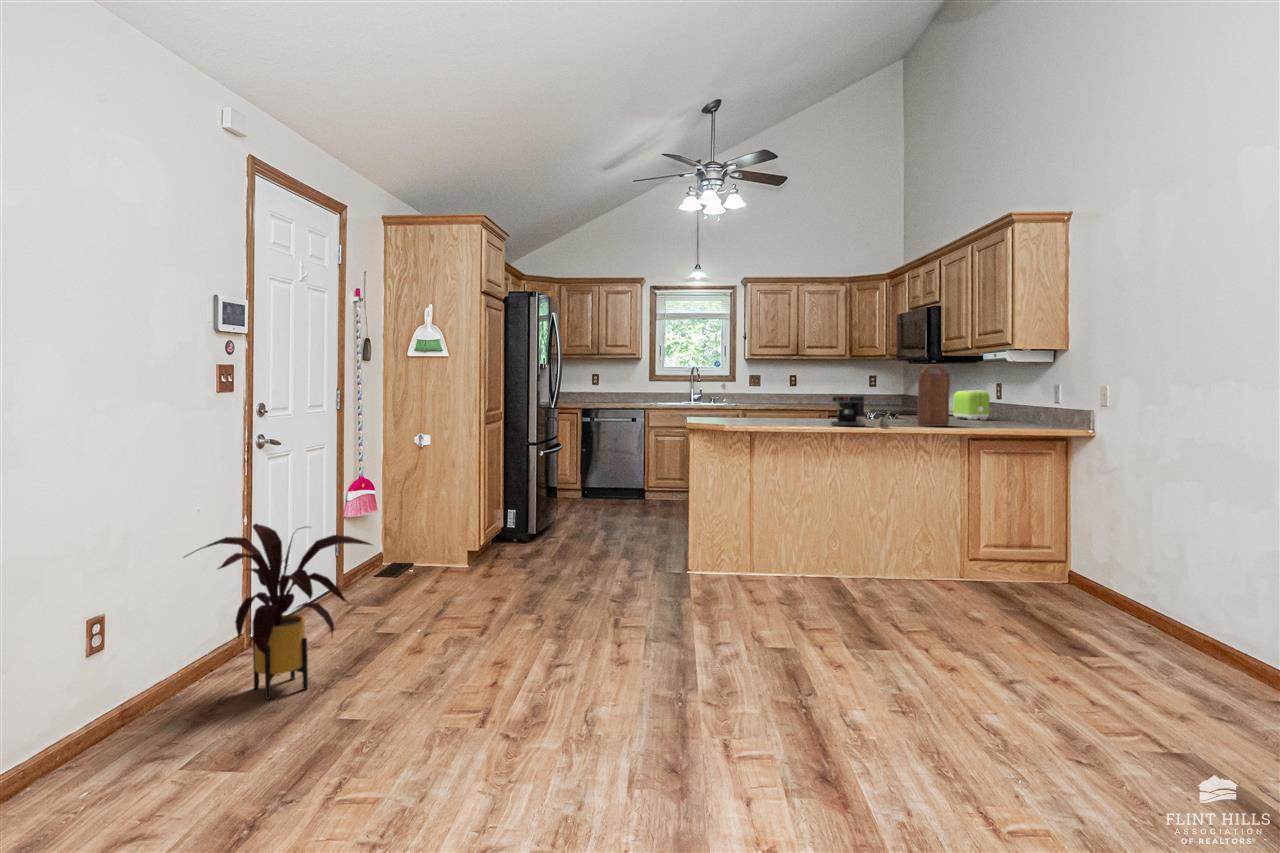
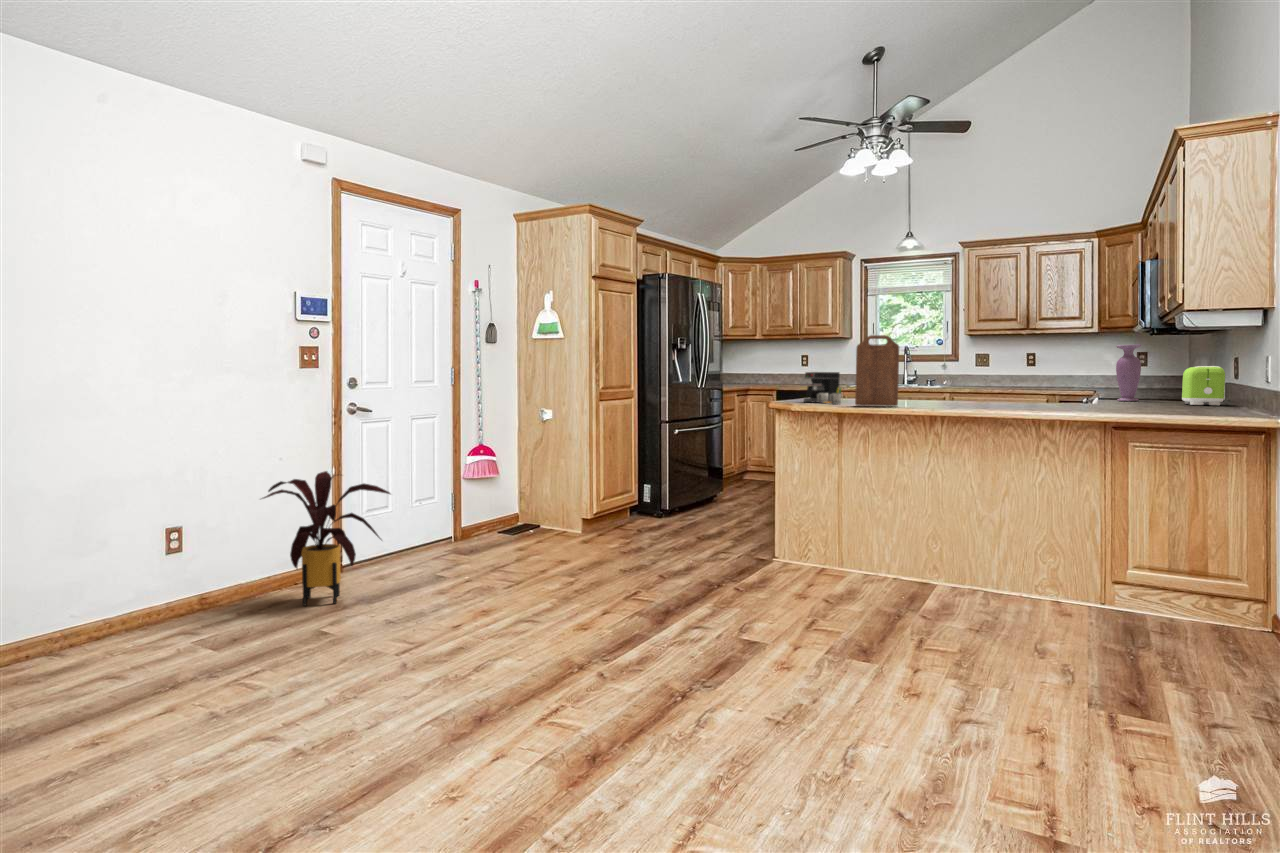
cutting board: present [917,365,950,426] -> present [855,335,899,406]
vase: none [898,372,915,416] -> present [1116,344,1141,401]
coffee maker: present [831,396,890,427] -> present [804,372,842,403]

